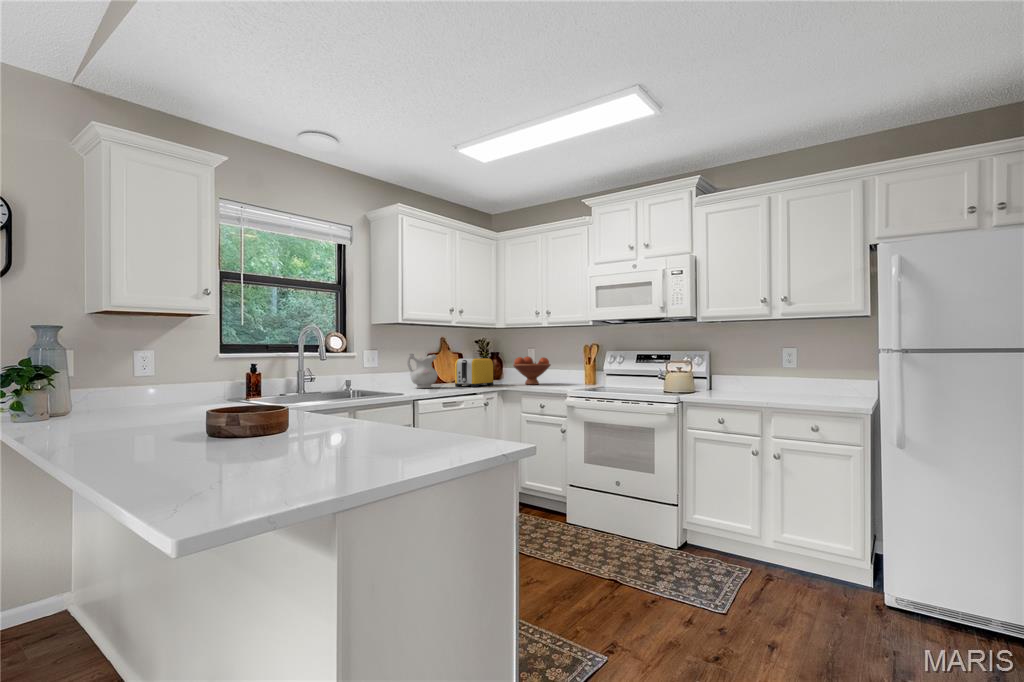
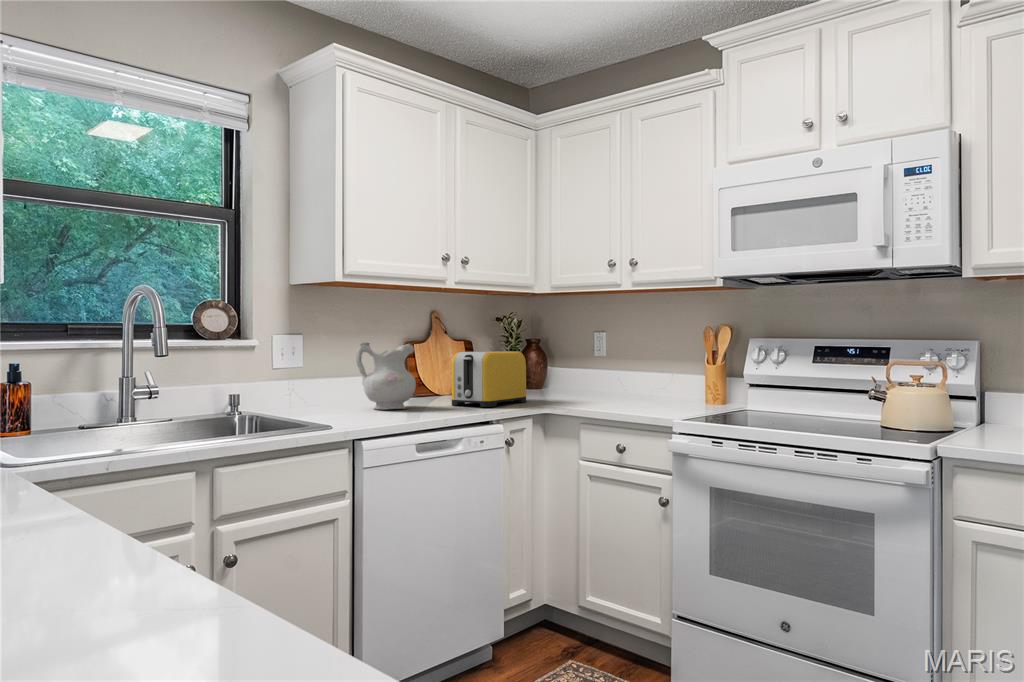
fruit bowl: present [513,356,551,385] -> none [564,348,637,402]

